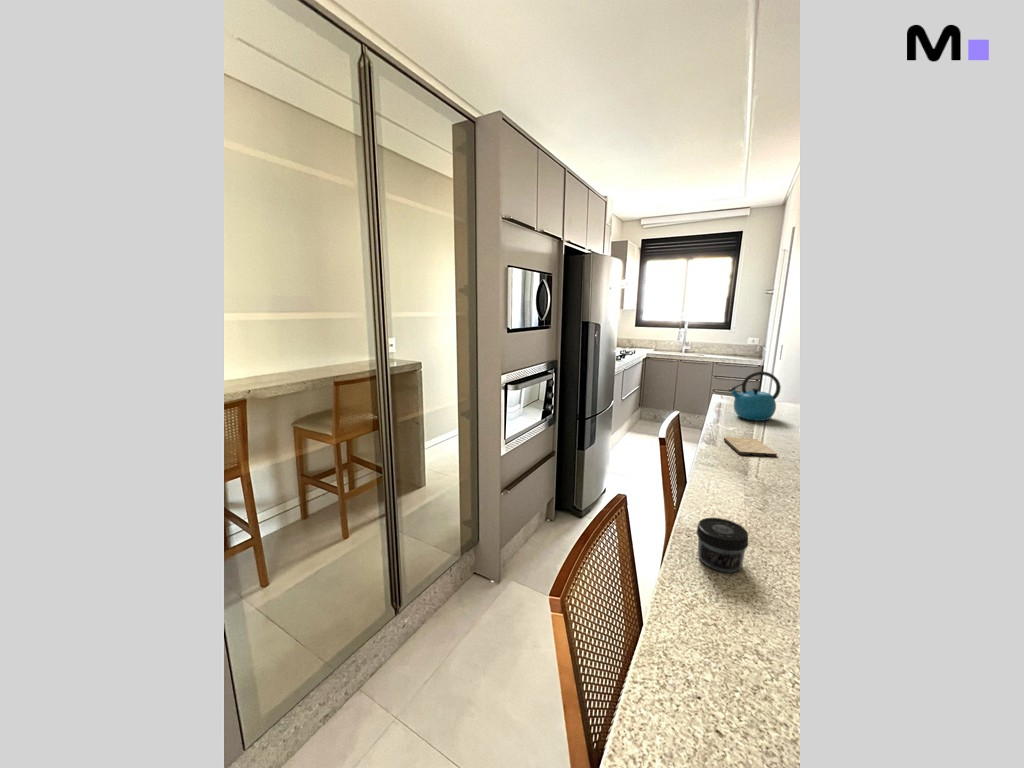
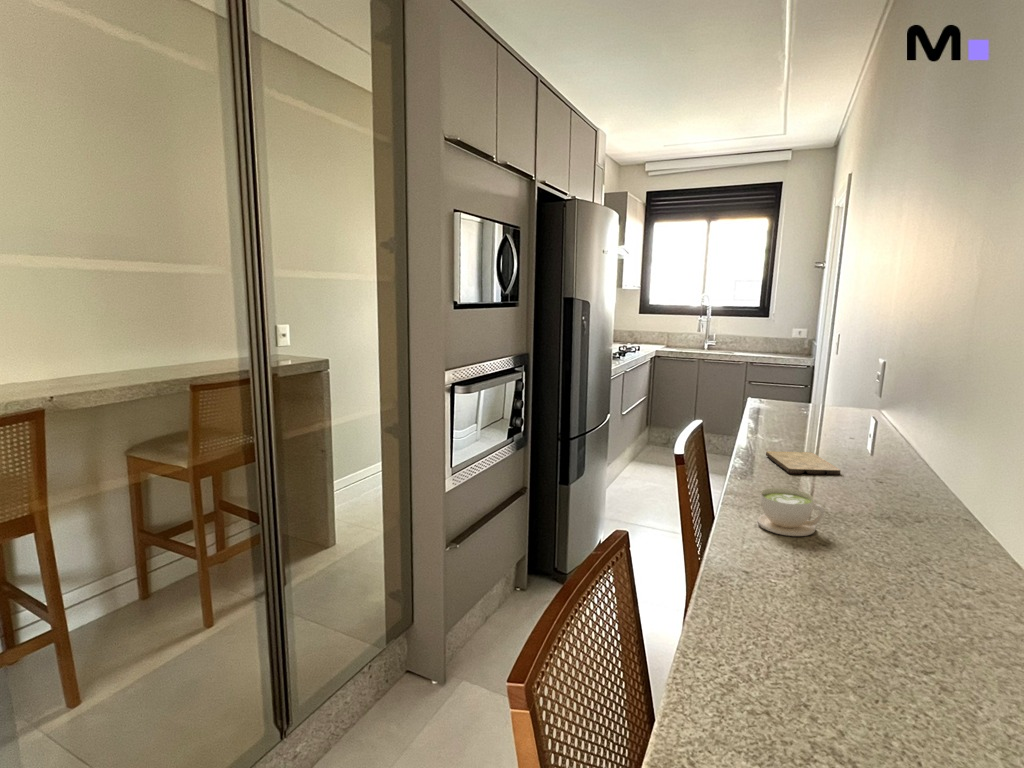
kettle: present [728,371,781,421] -> none [769,361,840,430]
coffee cup: none [715,468,763,503] -> present [757,488,824,536]
jar: present [697,518,749,572] -> none [733,554,810,634]

